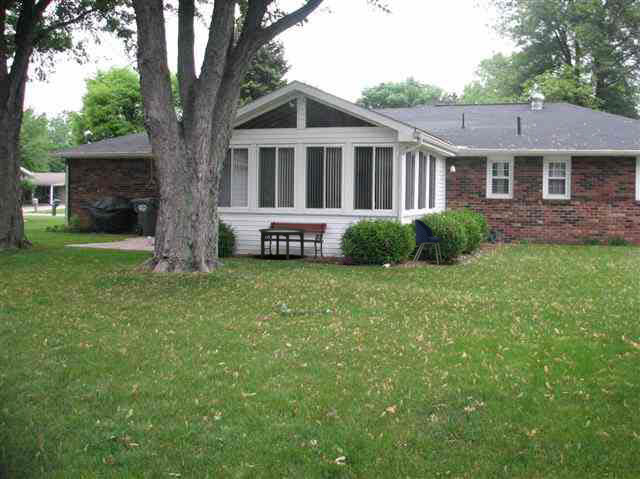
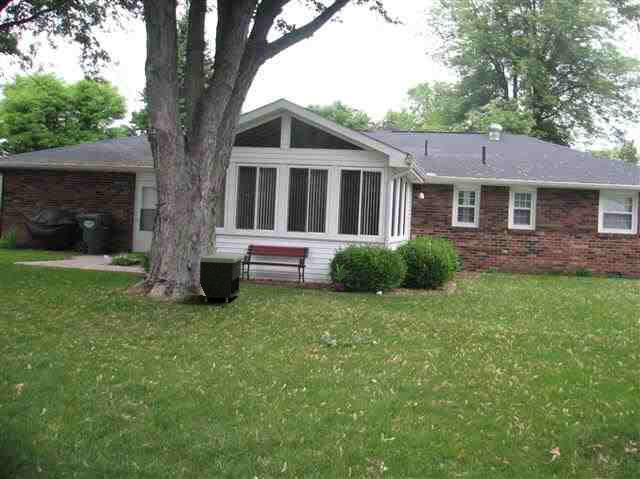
chair: present [412,220,442,265] -> none [404,247,433,293]
round table: present [259,228,306,260] -> none [242,252,293,285]
storage bench: none [199,231,245,277] -> present [199,253,243,302]

